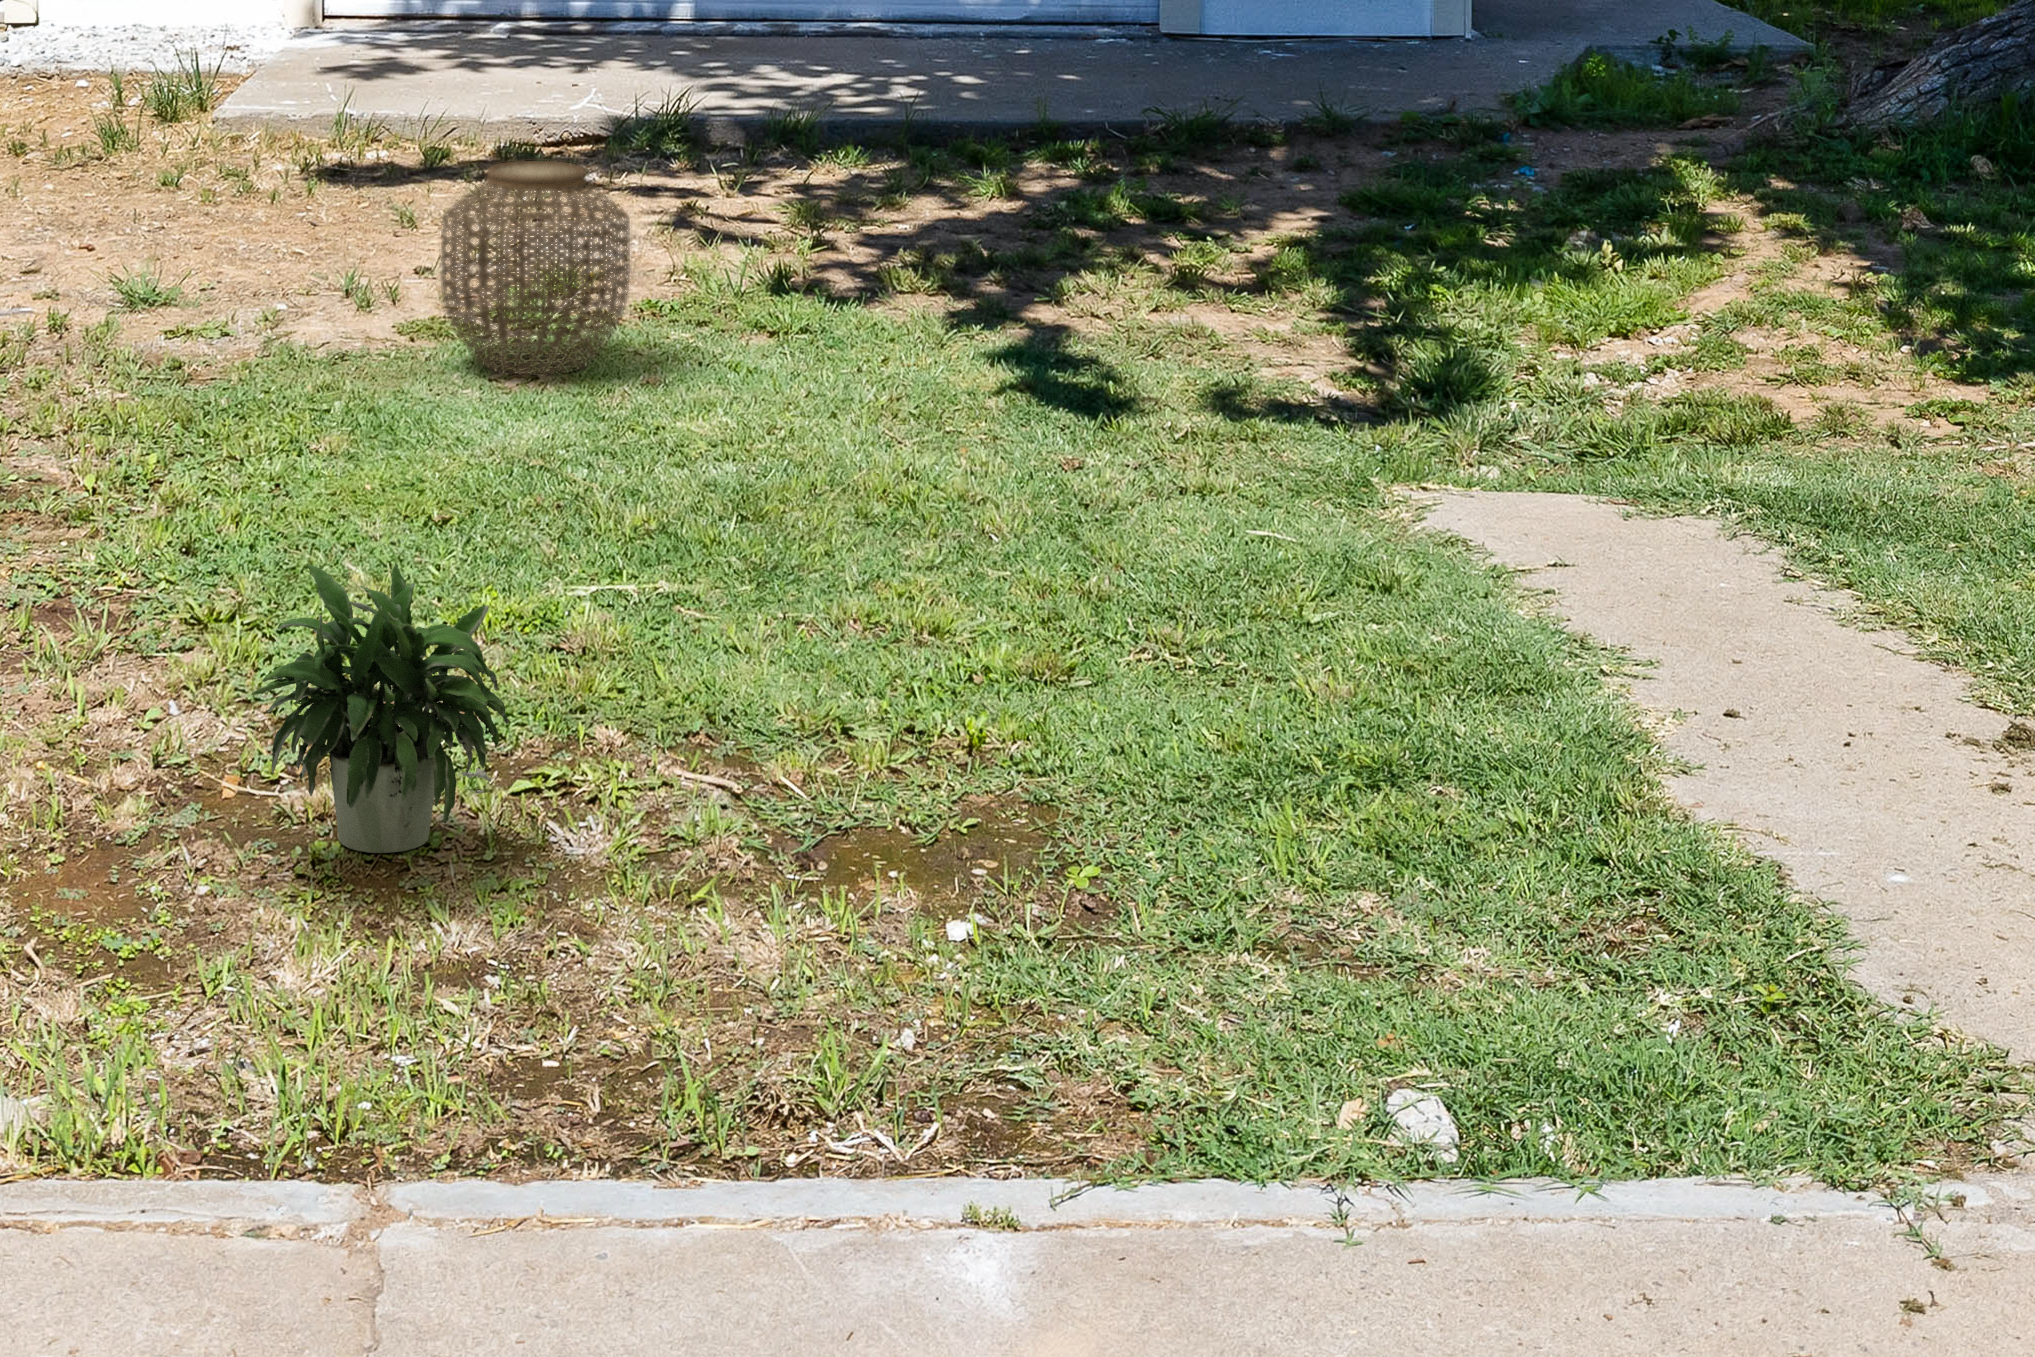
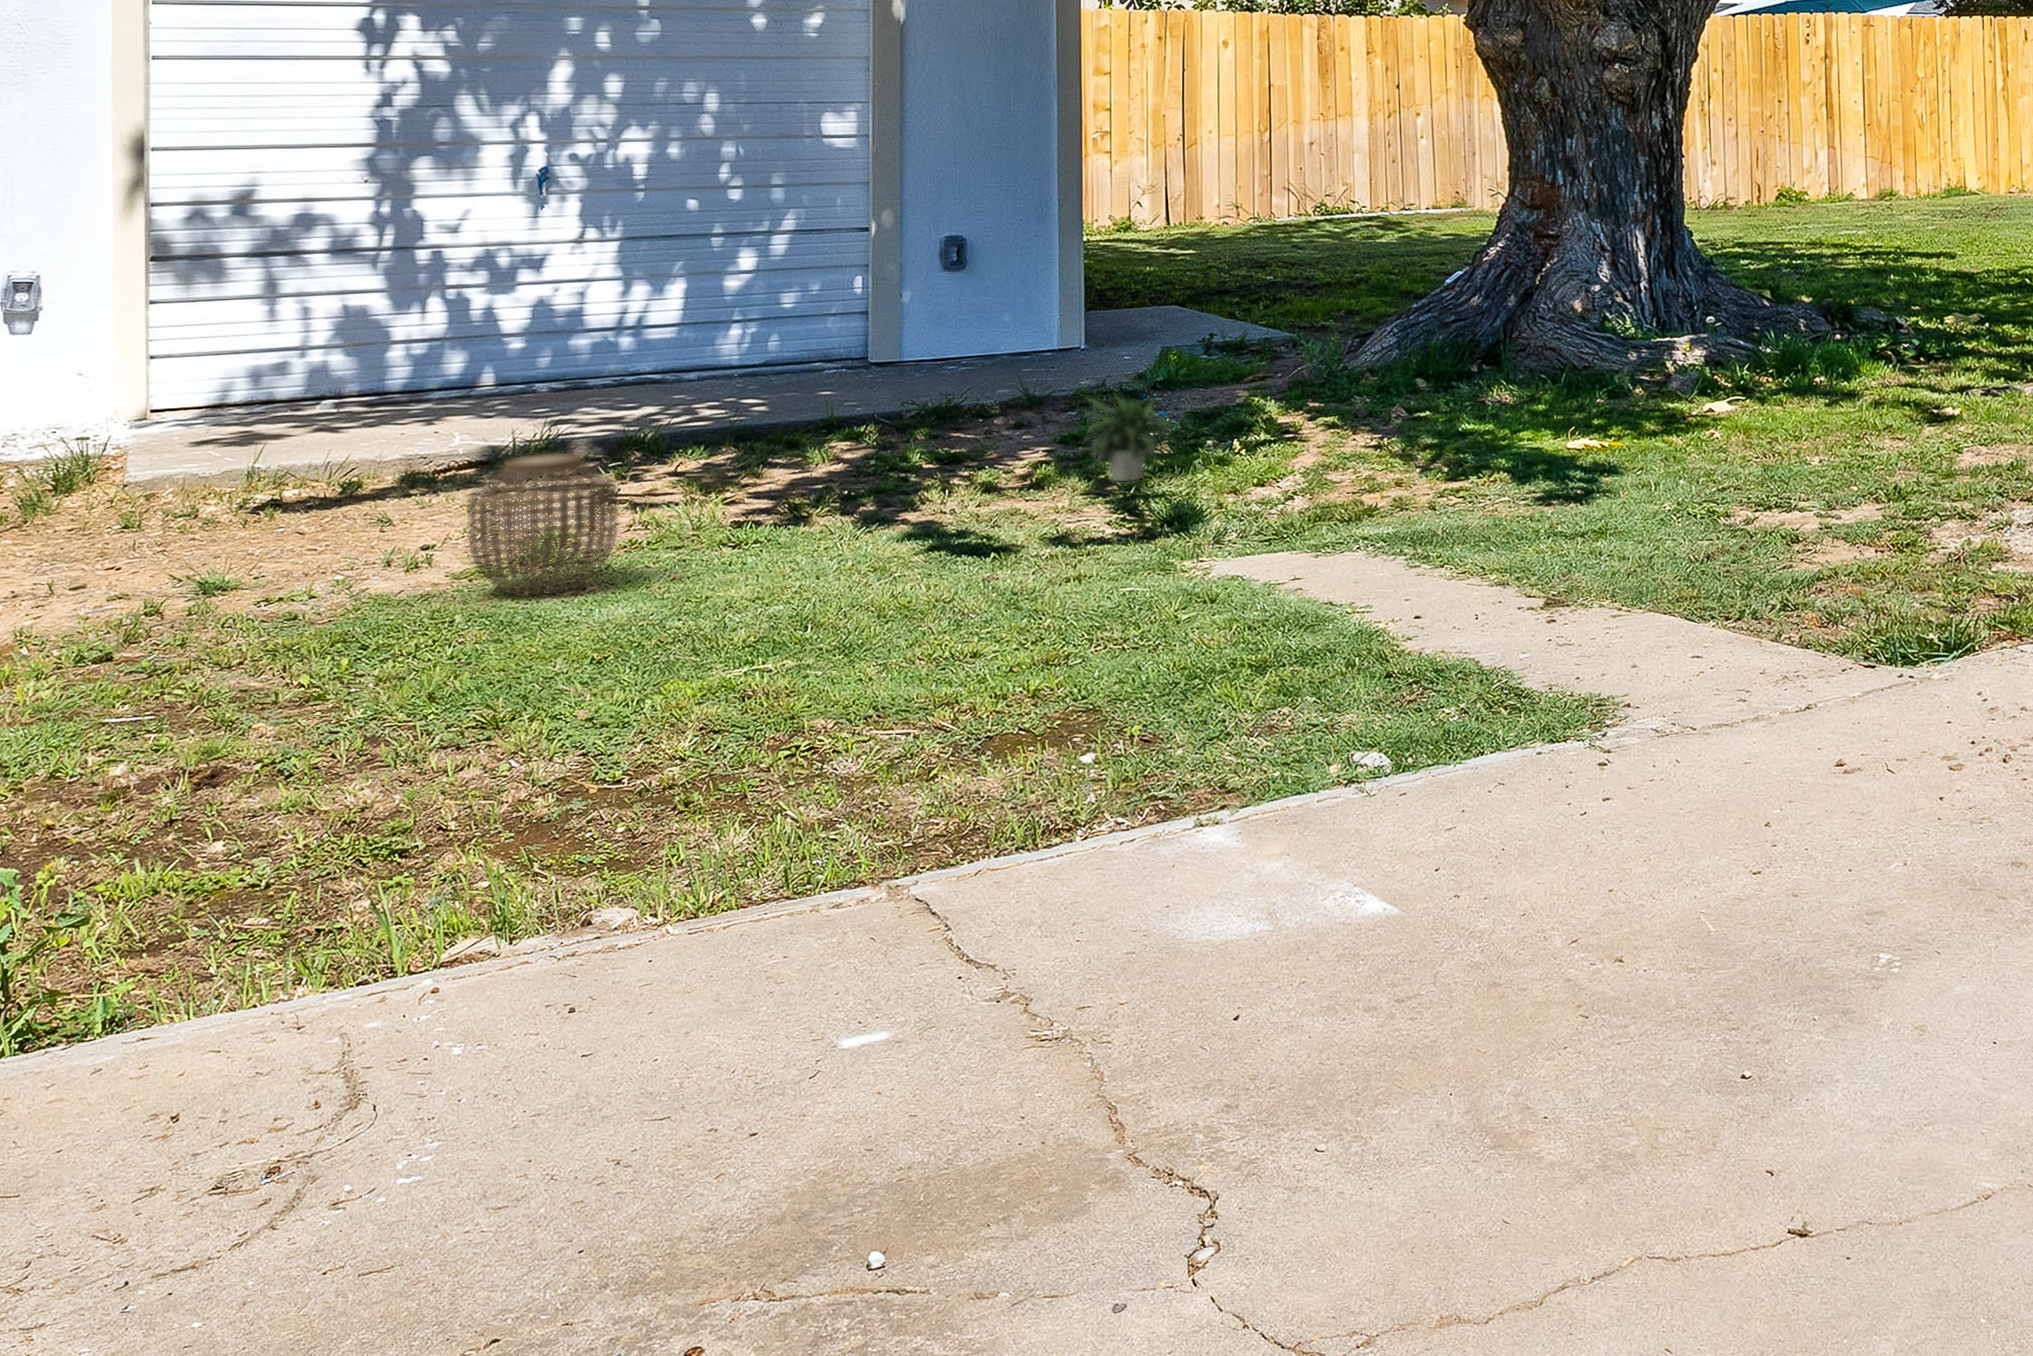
potted plant: present [251,563,510,853] -> present [1086,399,1168,481]

